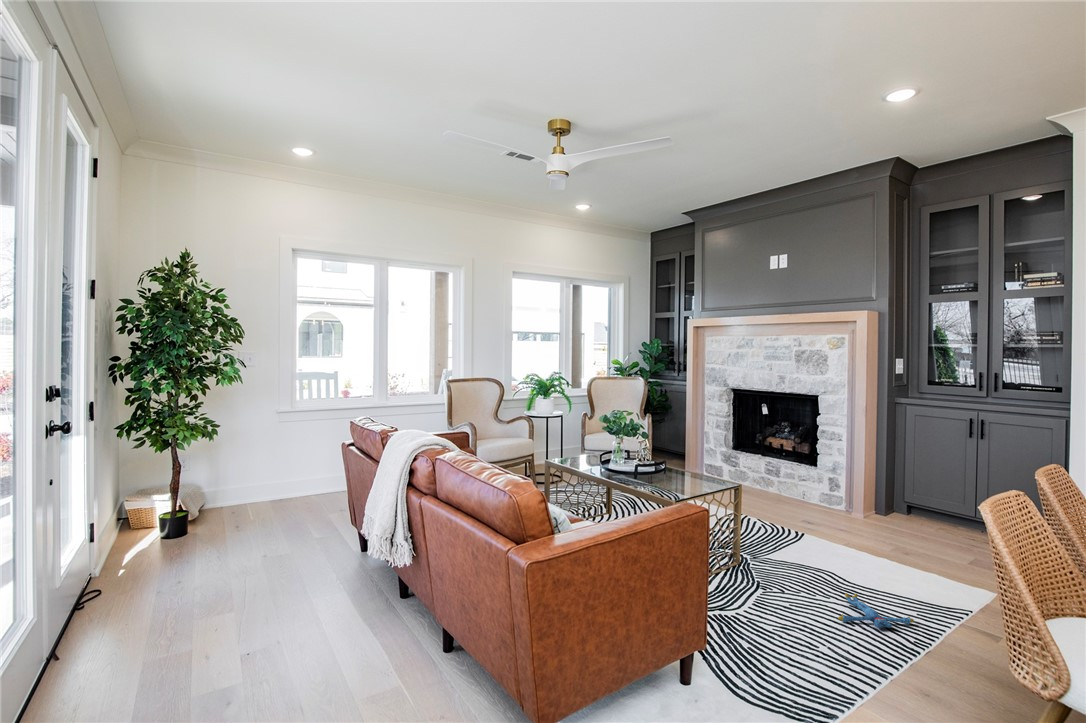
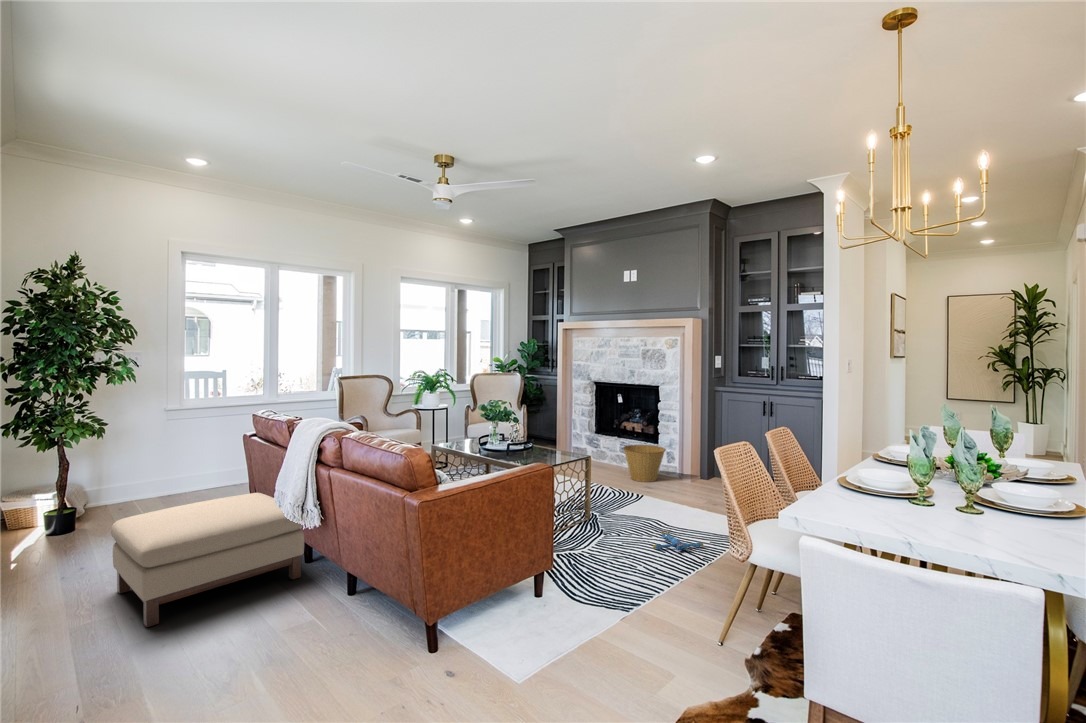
basket: none [772,467,830,514] -> present [623,445,666,482]
ottoman: none [195,511,396,675] -> present [111,493,304,627]

